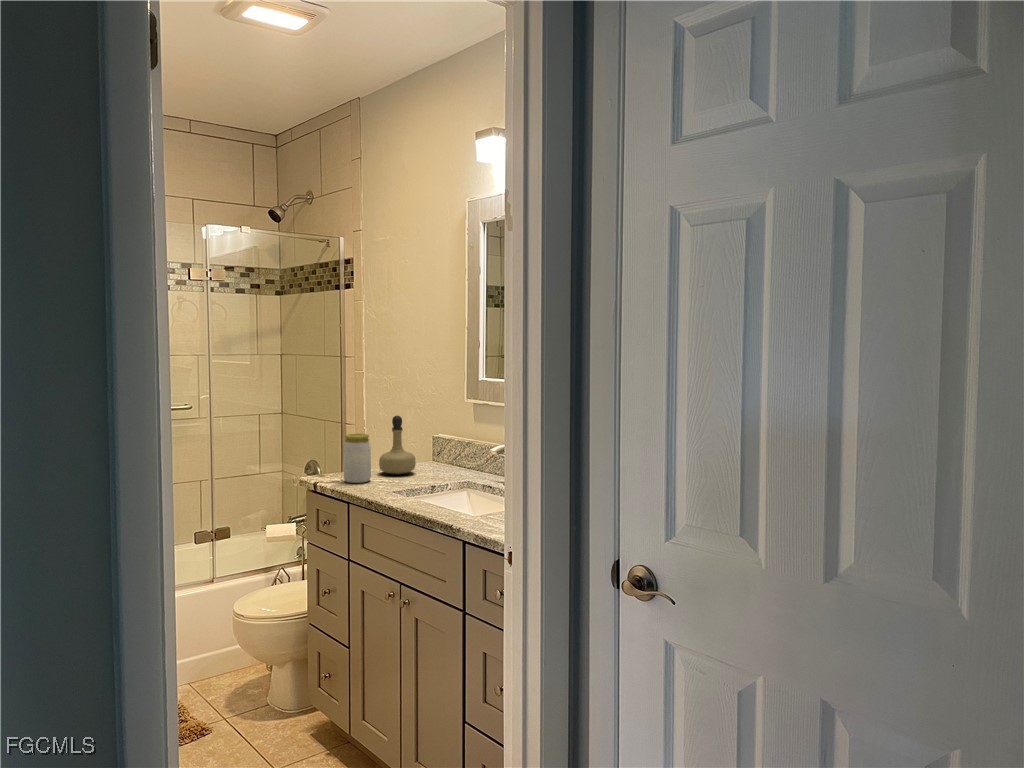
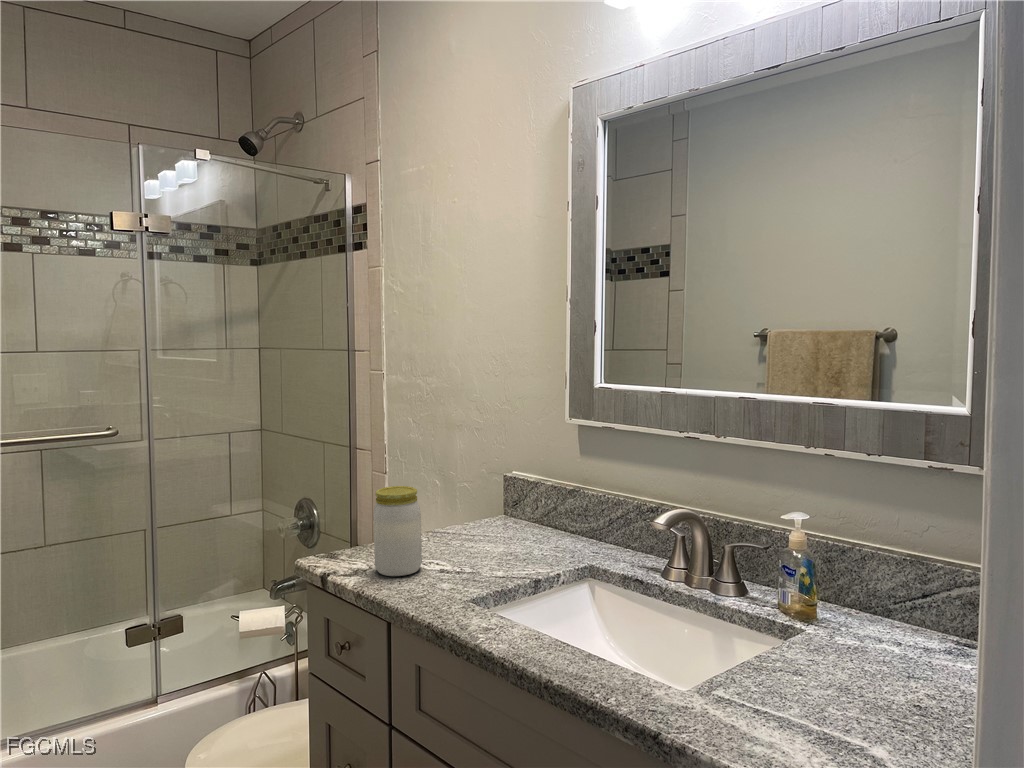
perfume bottle: present [379,415,416,475] -> none [430,450,490,550]

